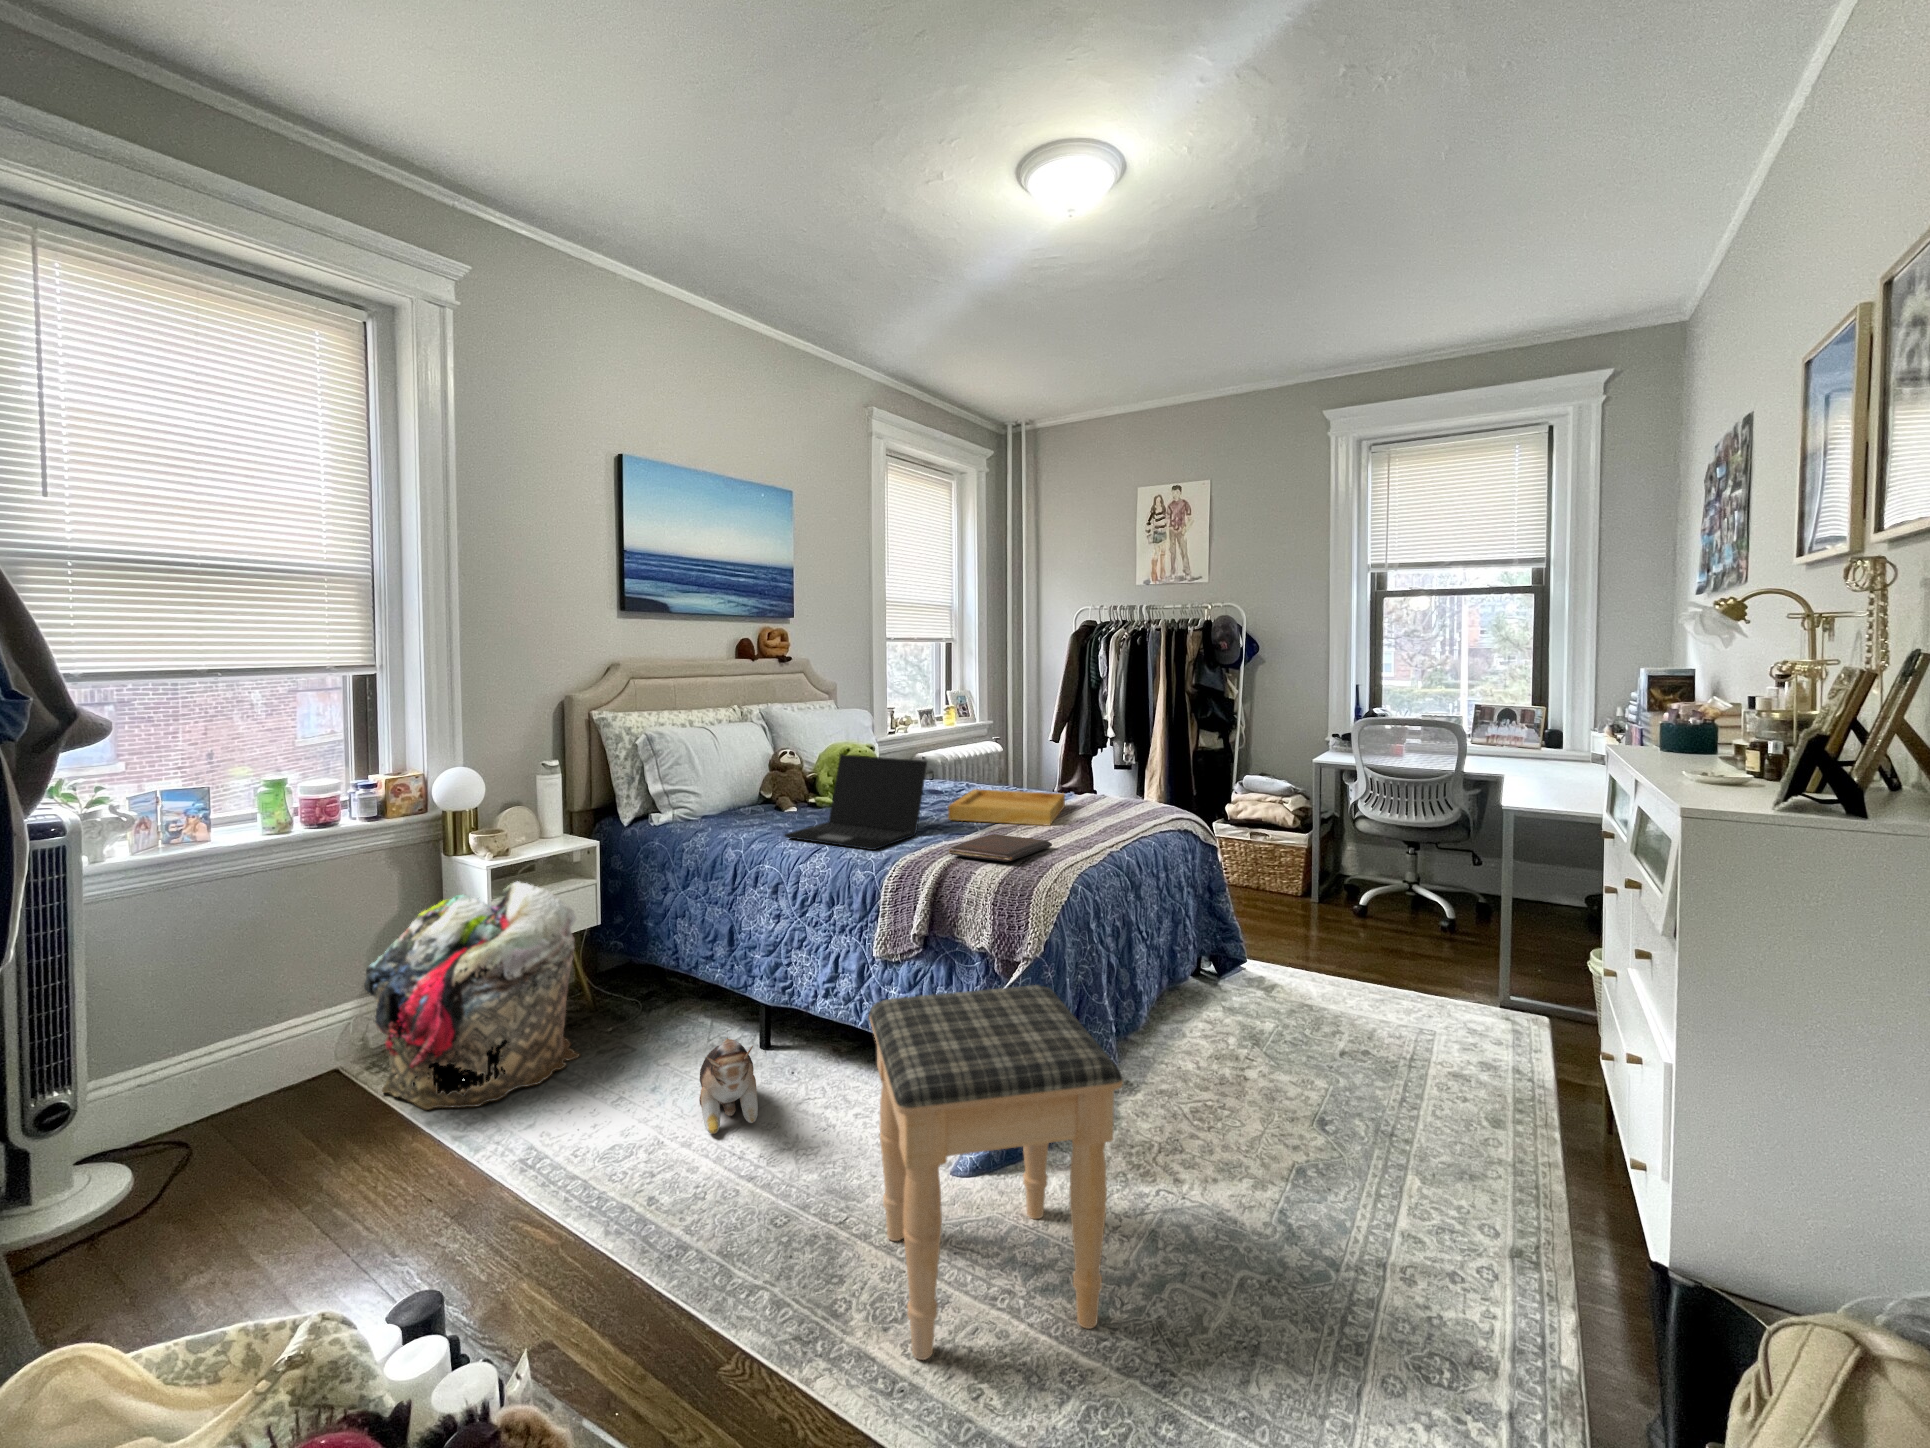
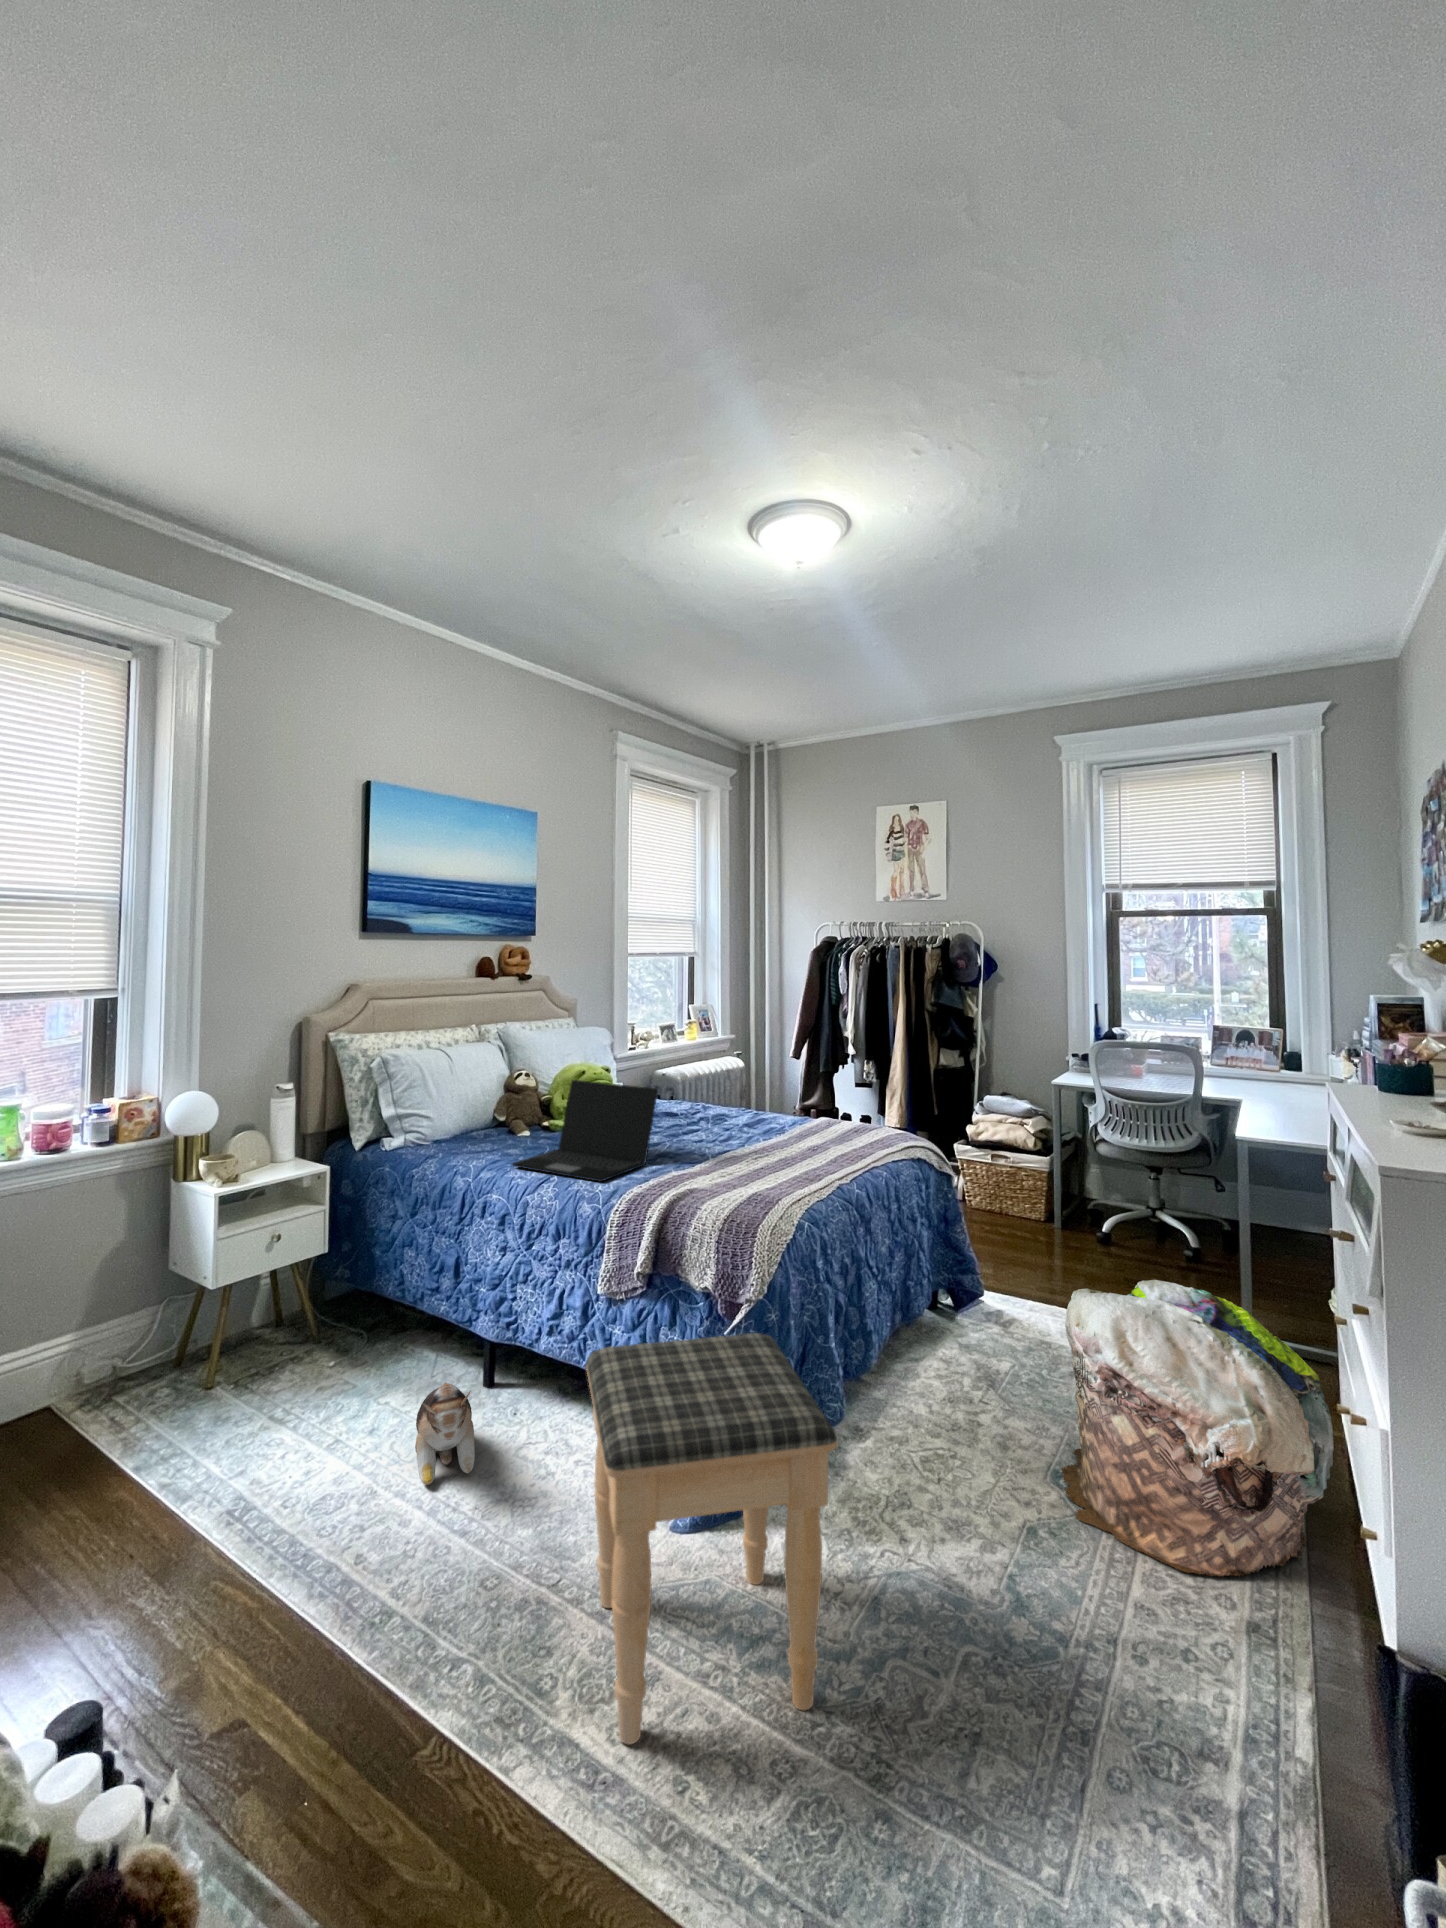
tray: present [948,789,1065,825] -> none [680,1114,799,1155]
book: present [949,834,1052,862] -> none [676,1165,781,1197]
laundry basket: present [364,882,580,1109] -> present [1060,1280,1334,1577]

